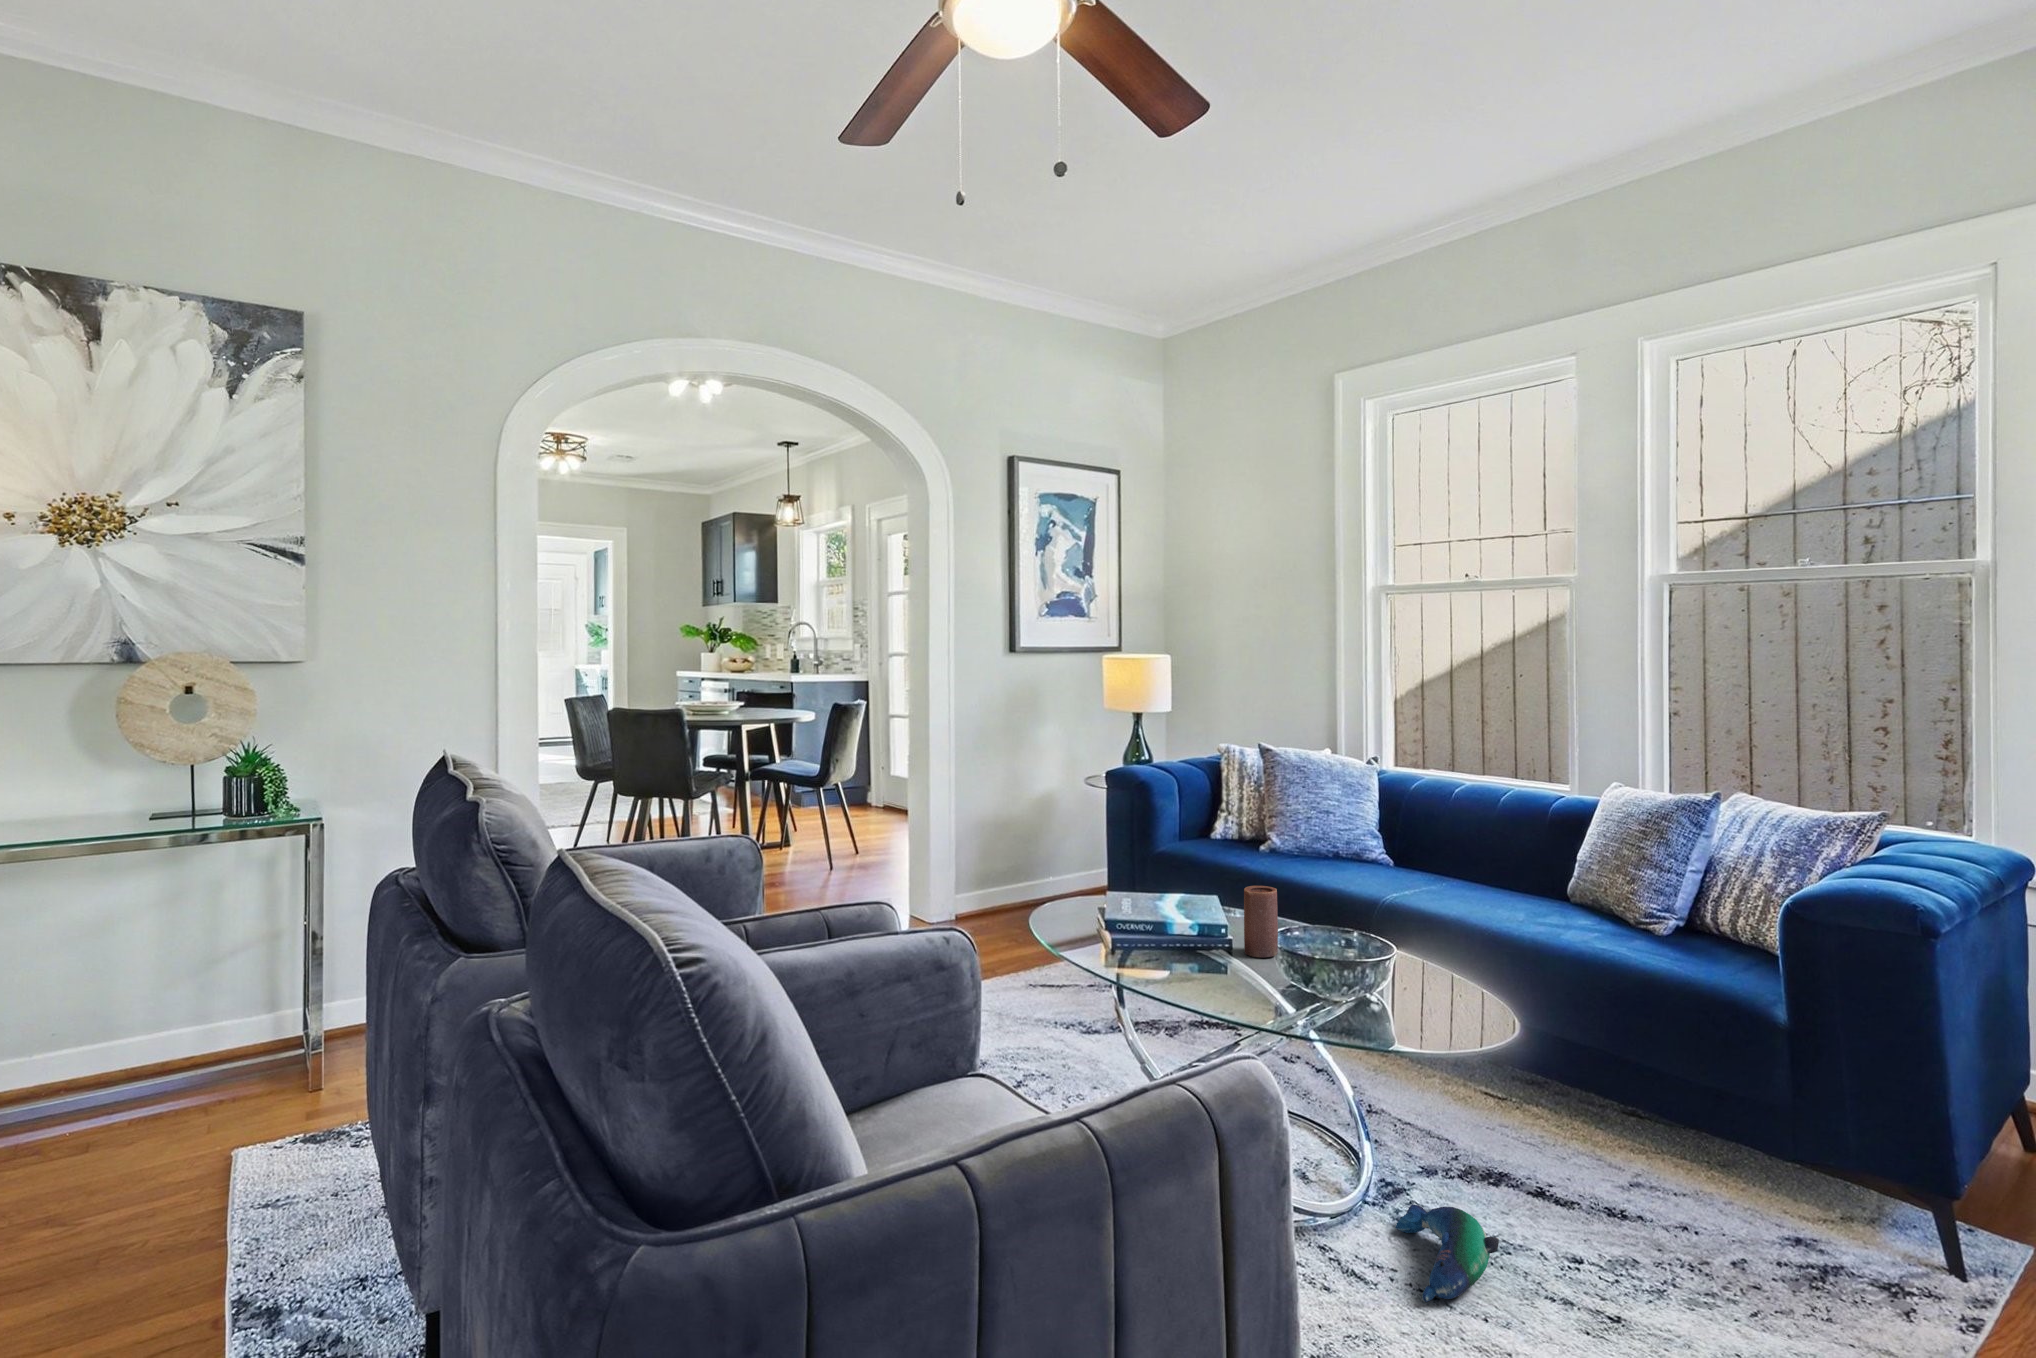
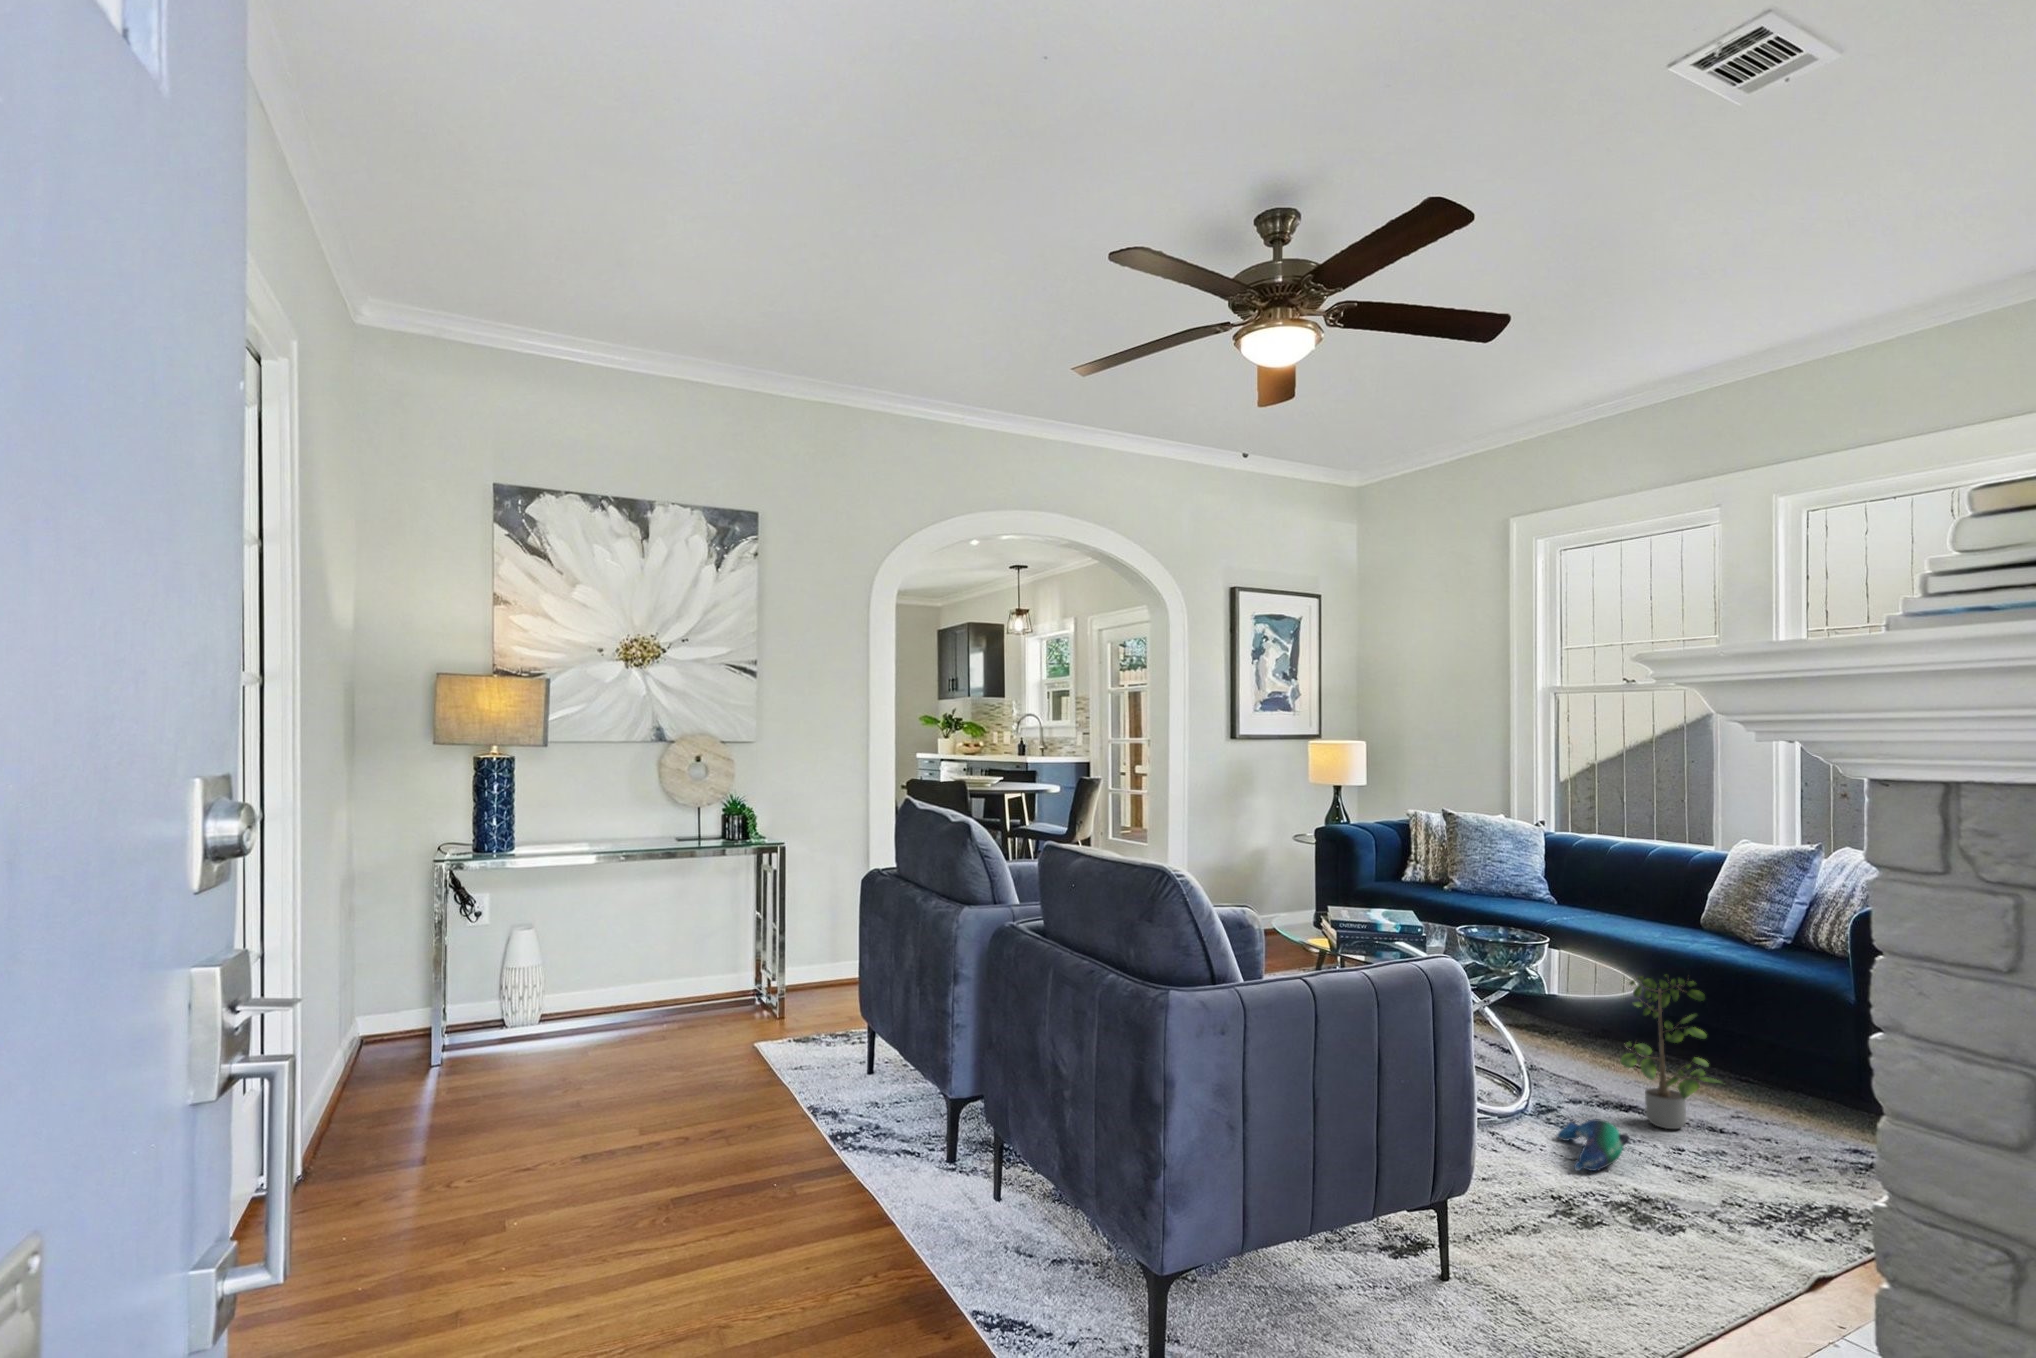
candle: present [1244,886,1278,957] -> none [1437,902,1464,952]
potted plant: none [1479,983,1621,1199] -> present [1621,974,1721,1129]

